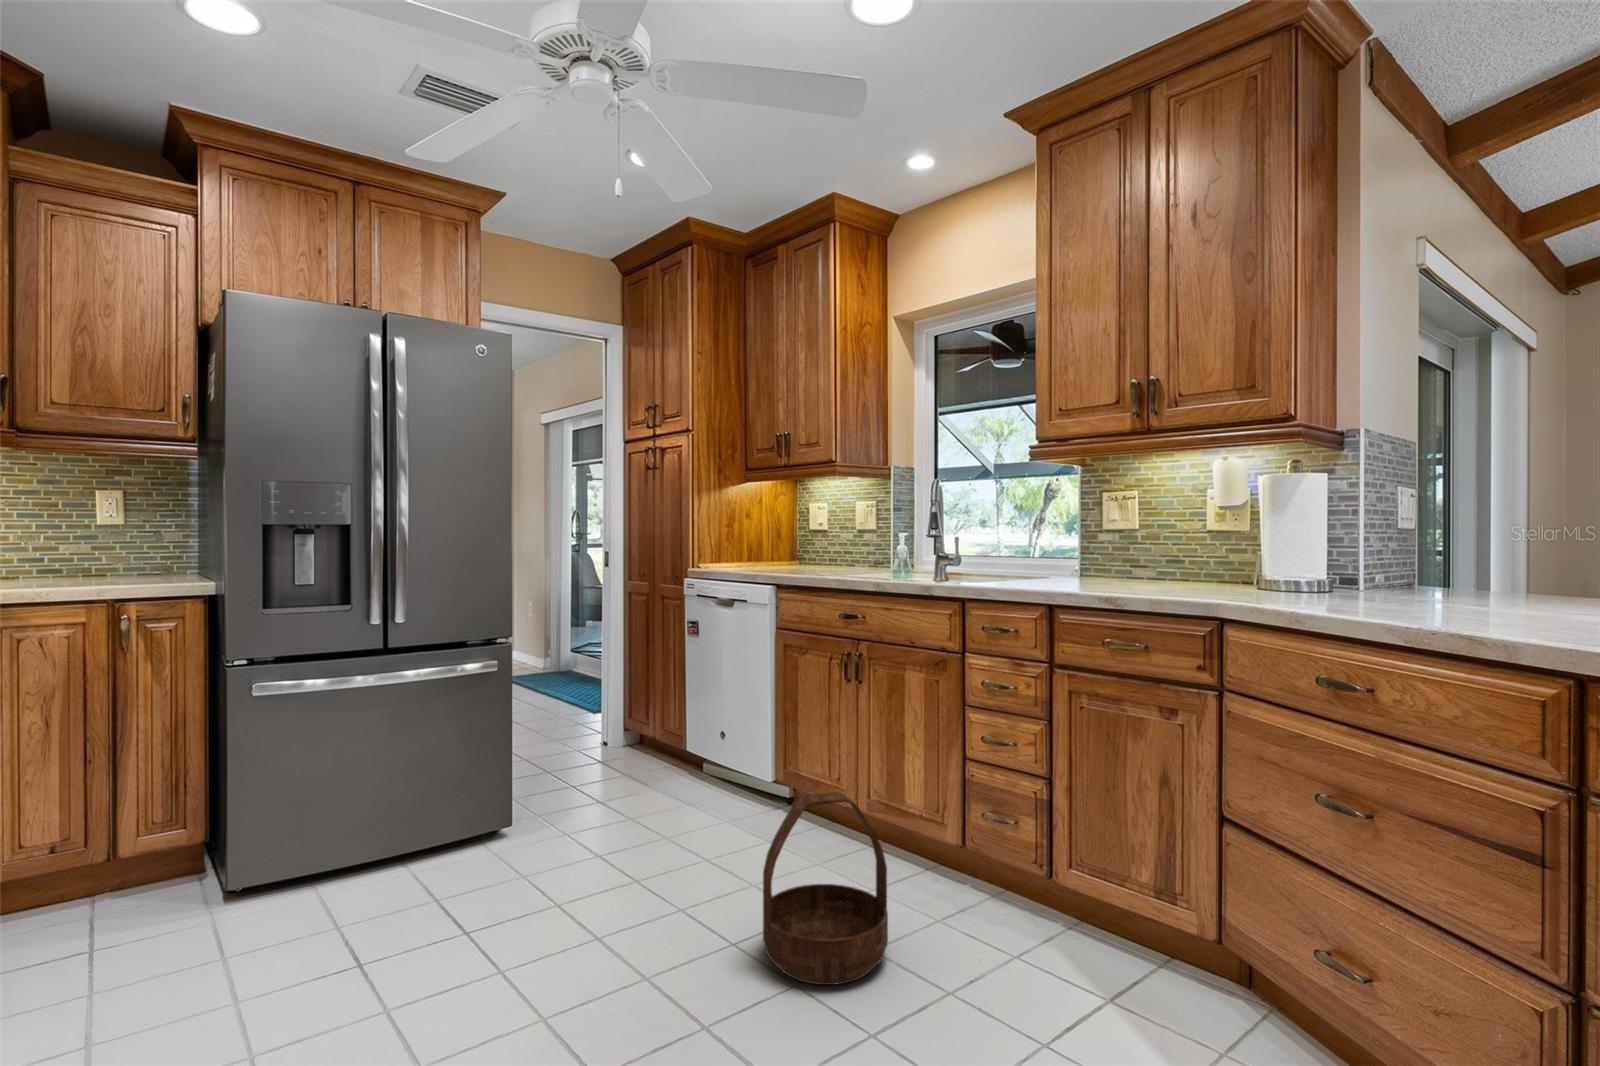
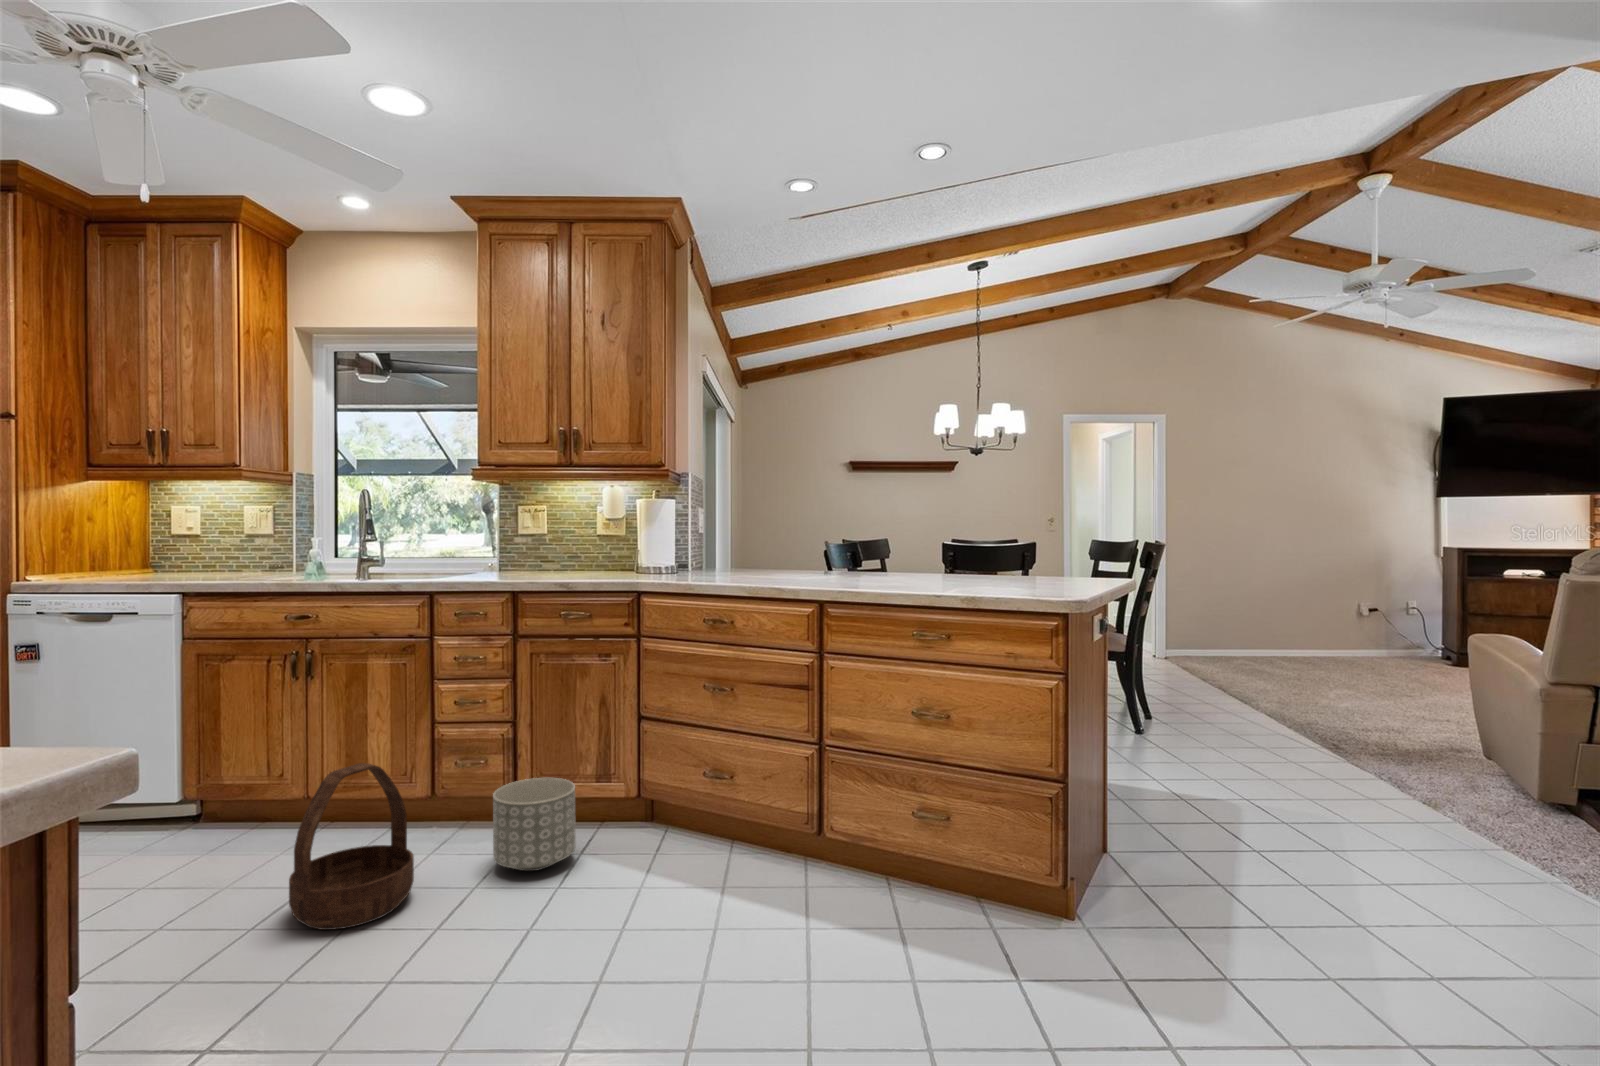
planter: none [984,864,1098,1003] -> present [493,778,576,871]

